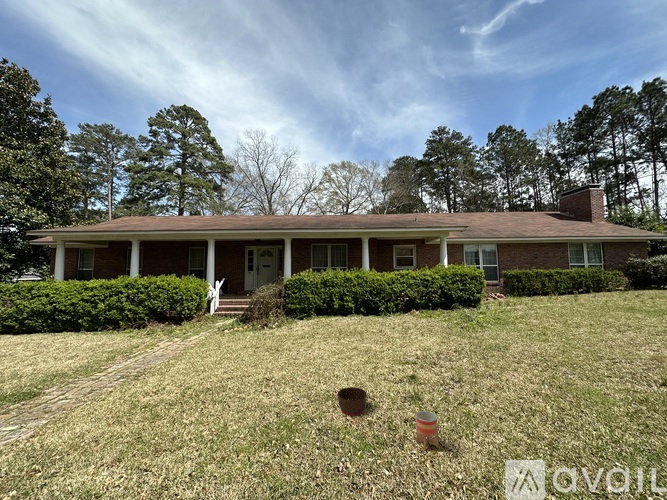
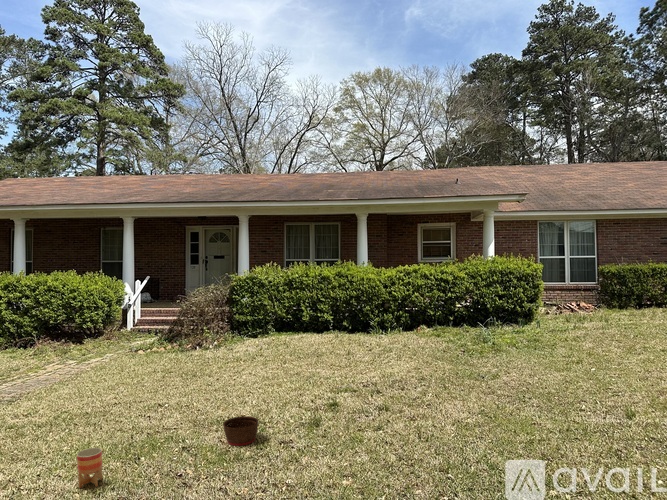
planter: present [416,411,438,451] -> present [77,448,102,488]

